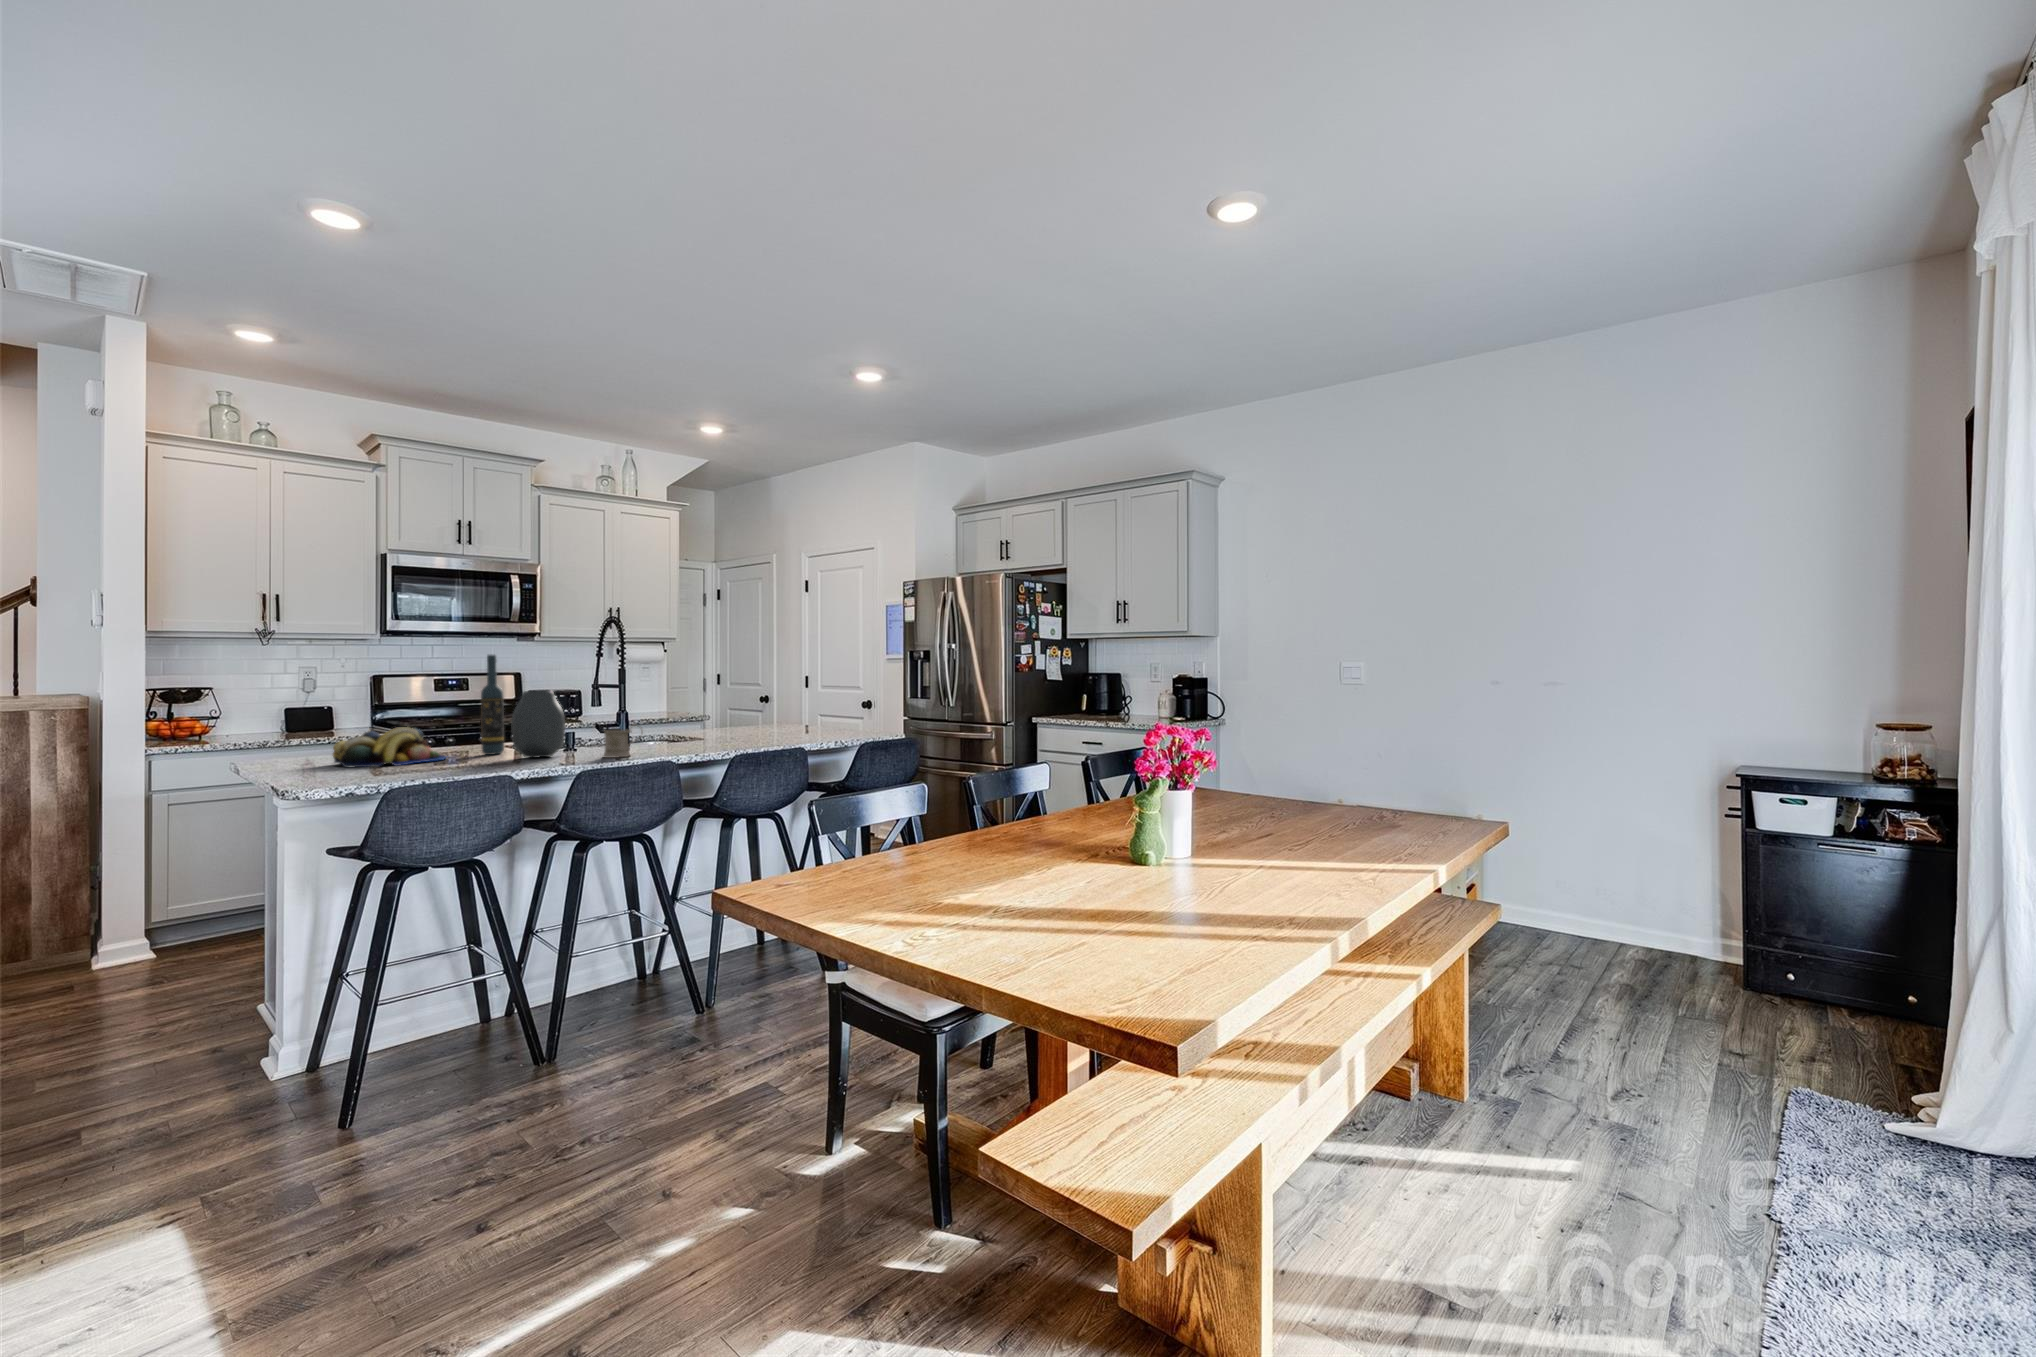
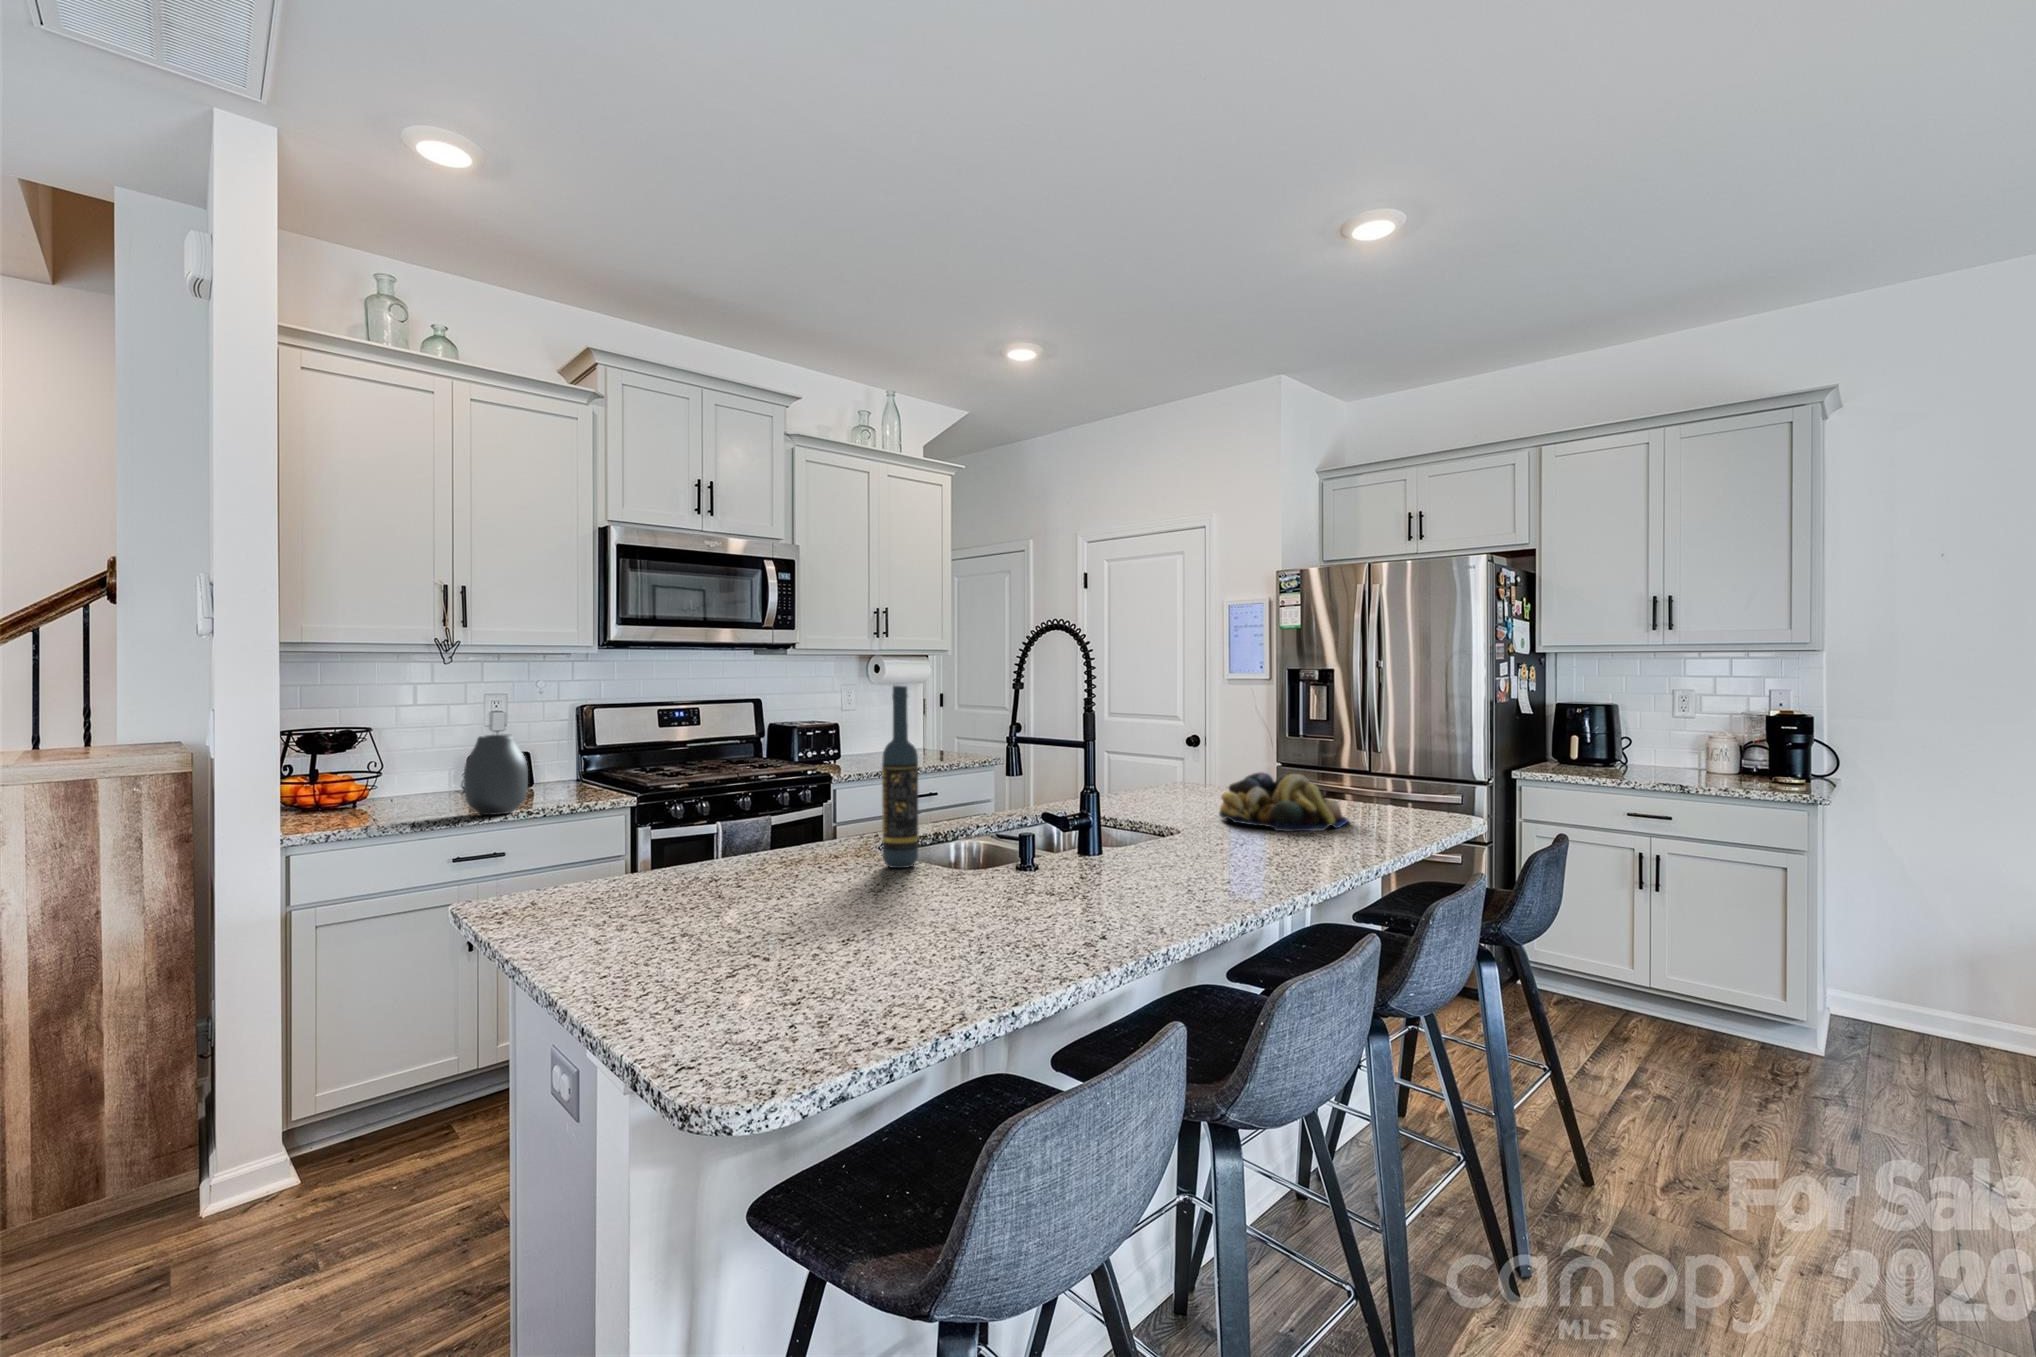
vase: present [511,690,565,758] -> present [464,735,528,815]
mug: present [603,724,638,758] -> none [1157,823,1231,892]
fruit bowl: present [333,727,448,768] -> present [1219,772,1347,831]

